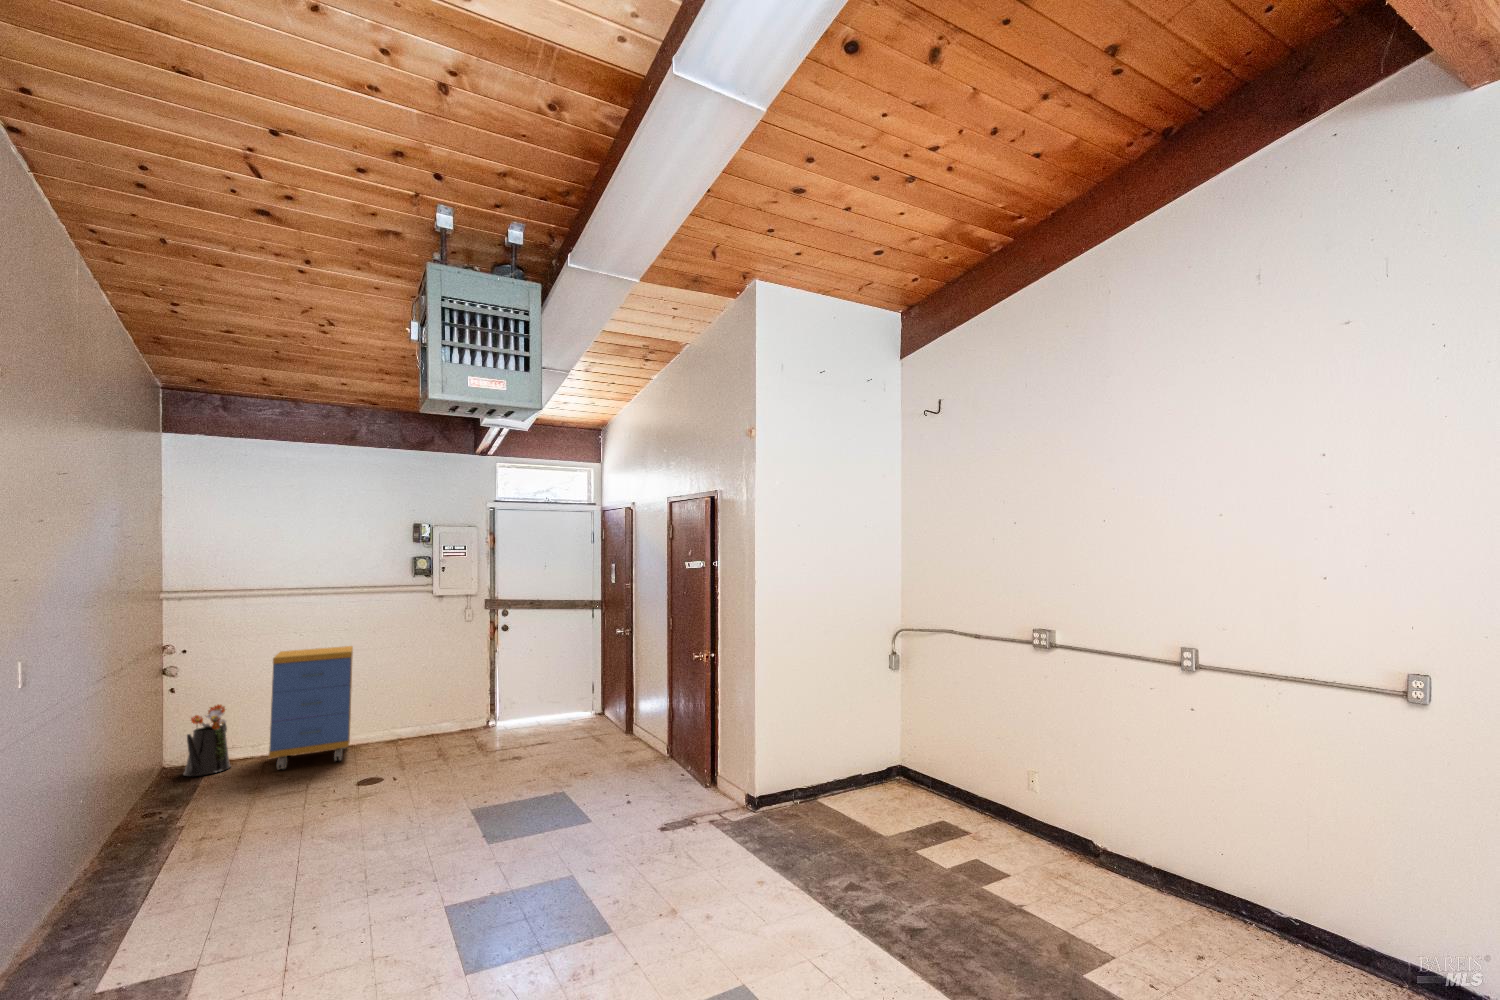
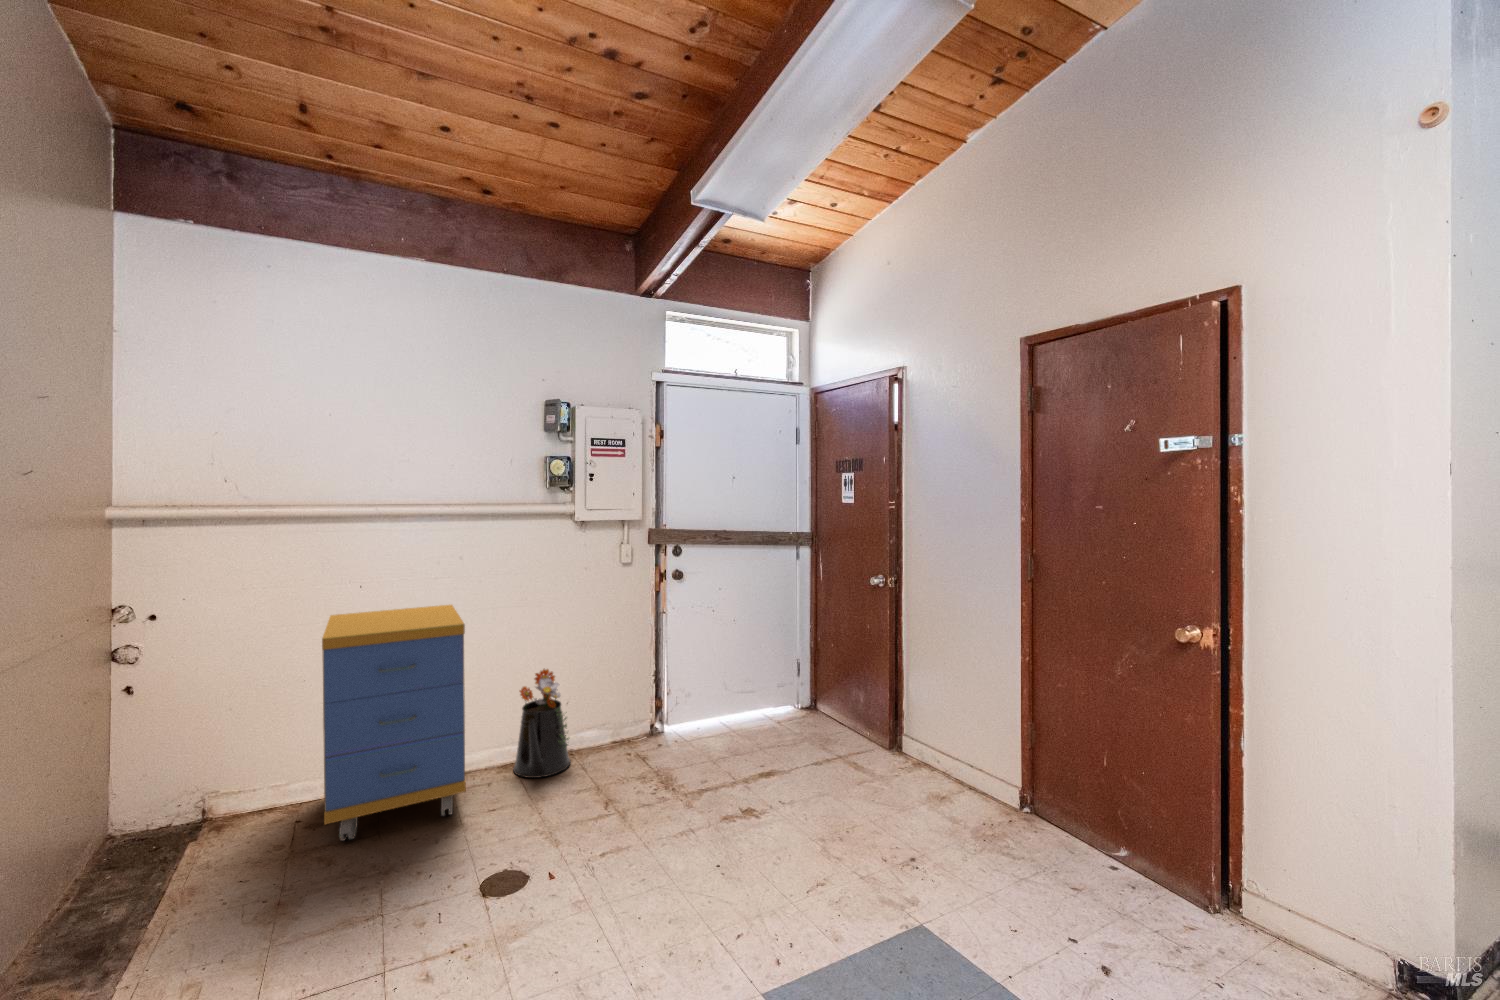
watering can: present [183,704,231,776] -> present [513,669,570,778]

